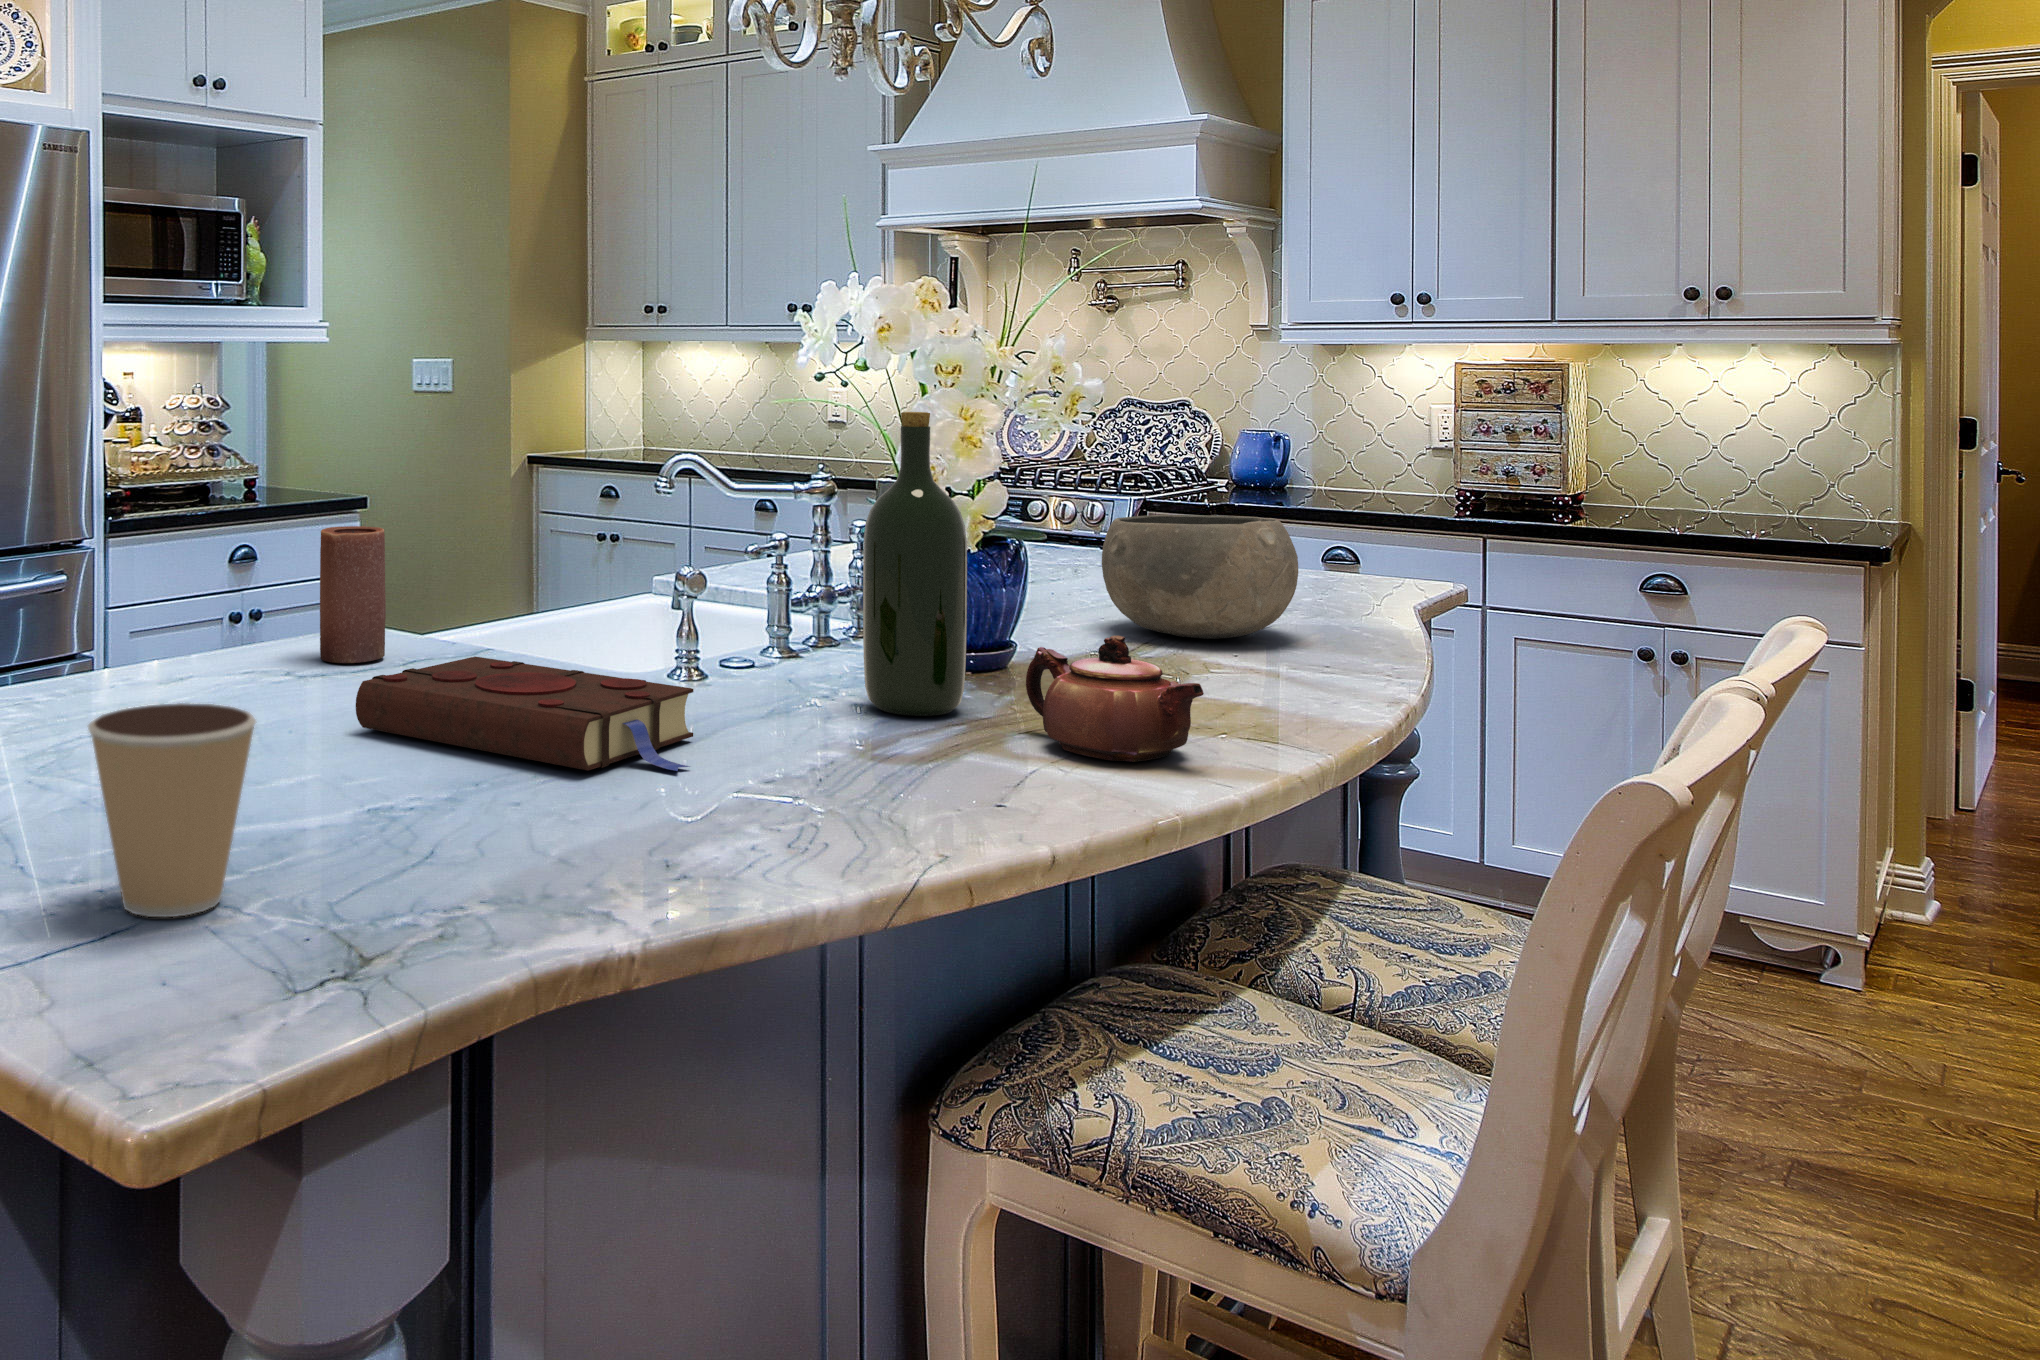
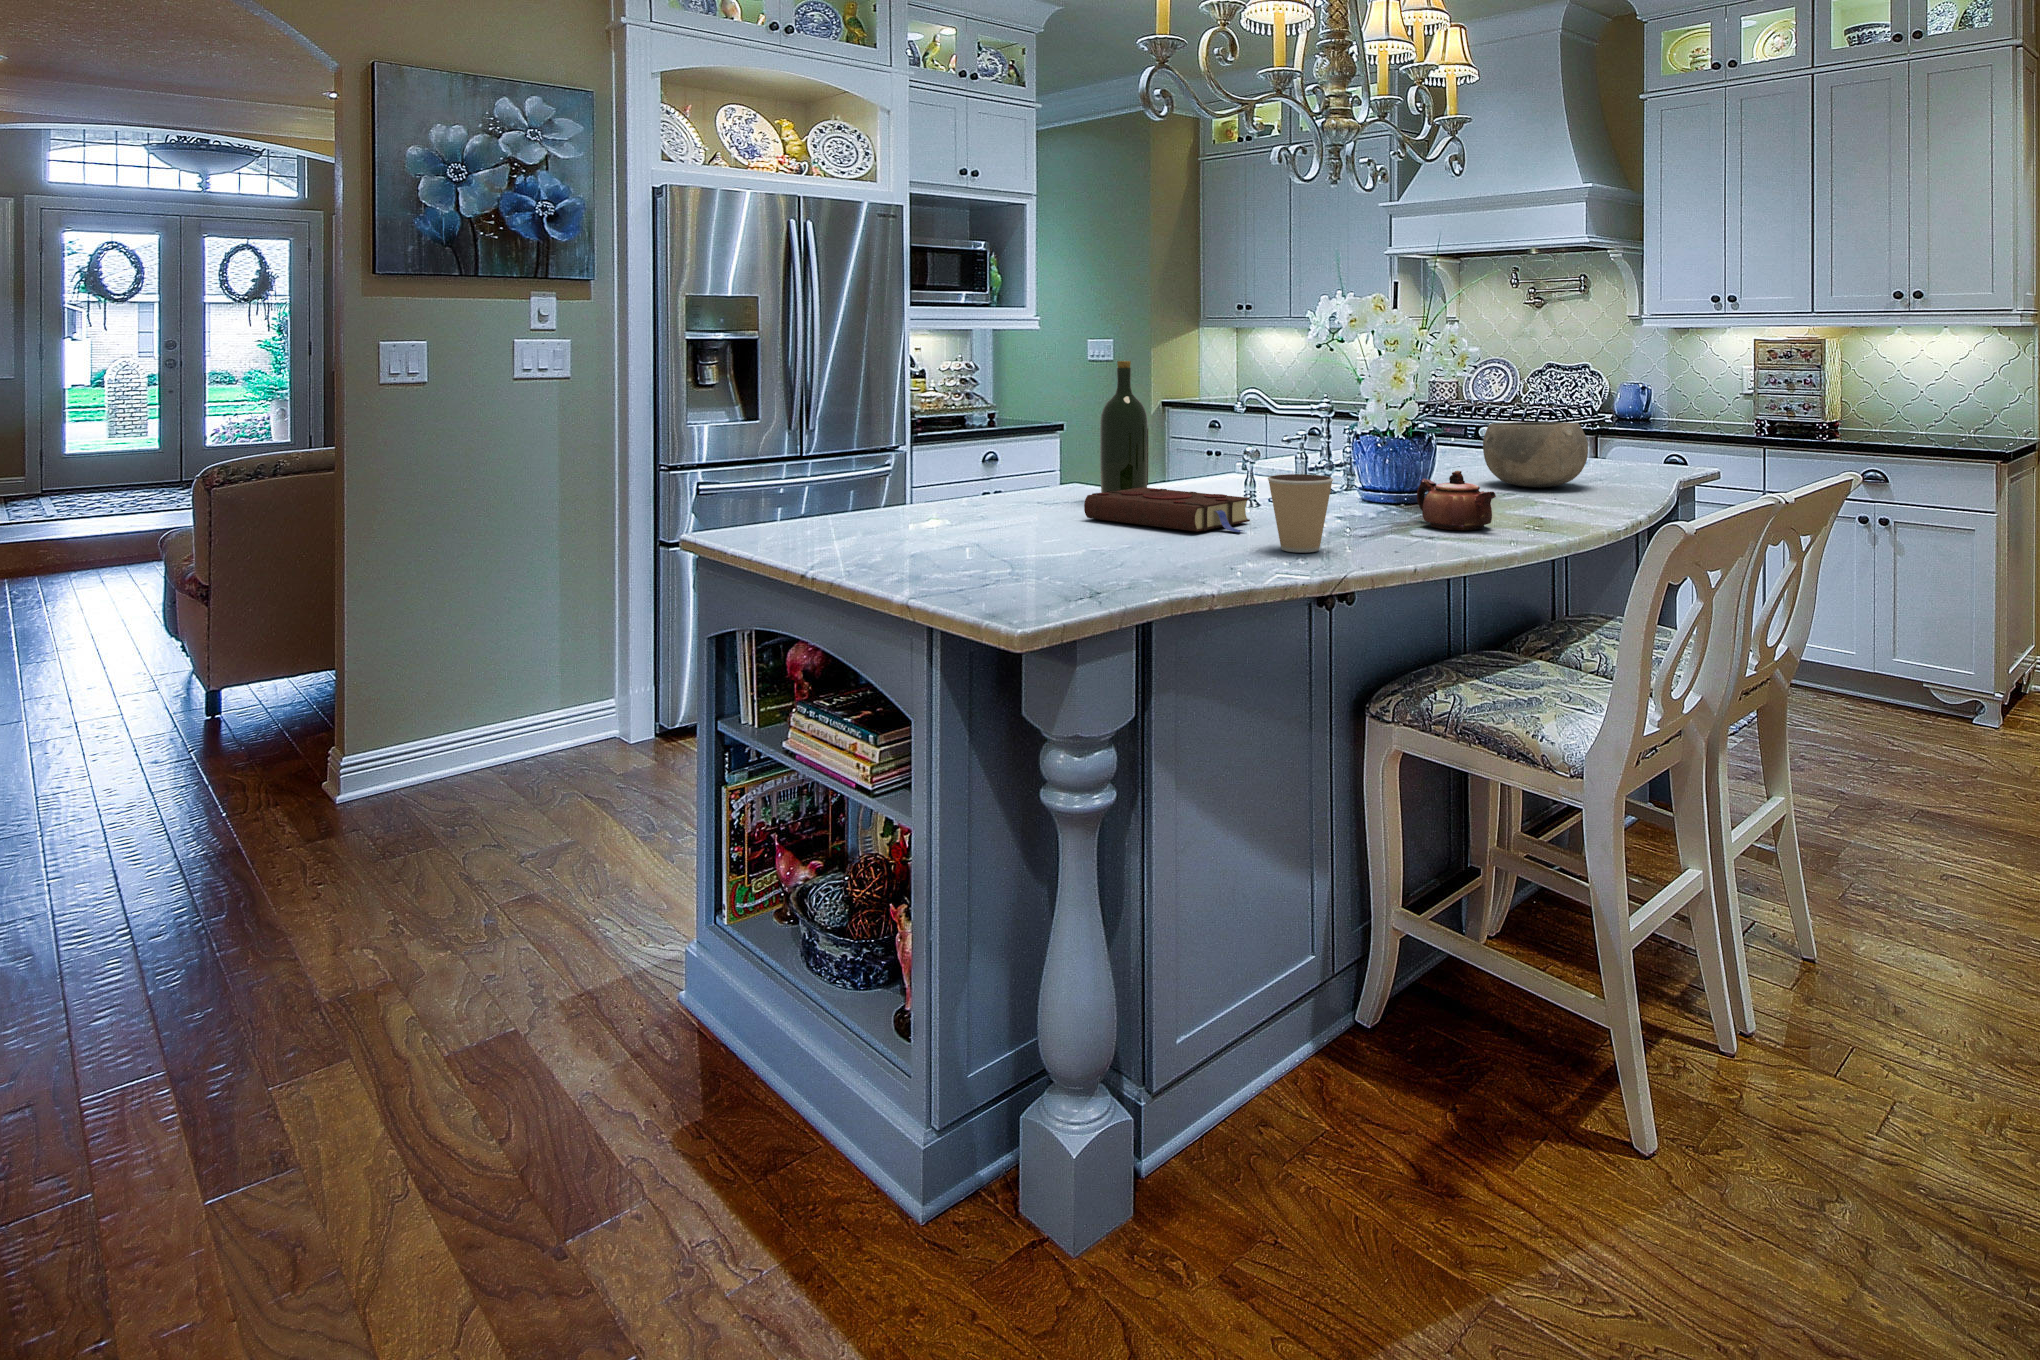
wine bottle: present [863,412,967,716] -> present [1100,361,1148,493]
candle: present [320,526,386,663] -> none [1061,426,1094,496]
coffee cup: present [88,703,256,917] -> present [1268,474,1333,553]

